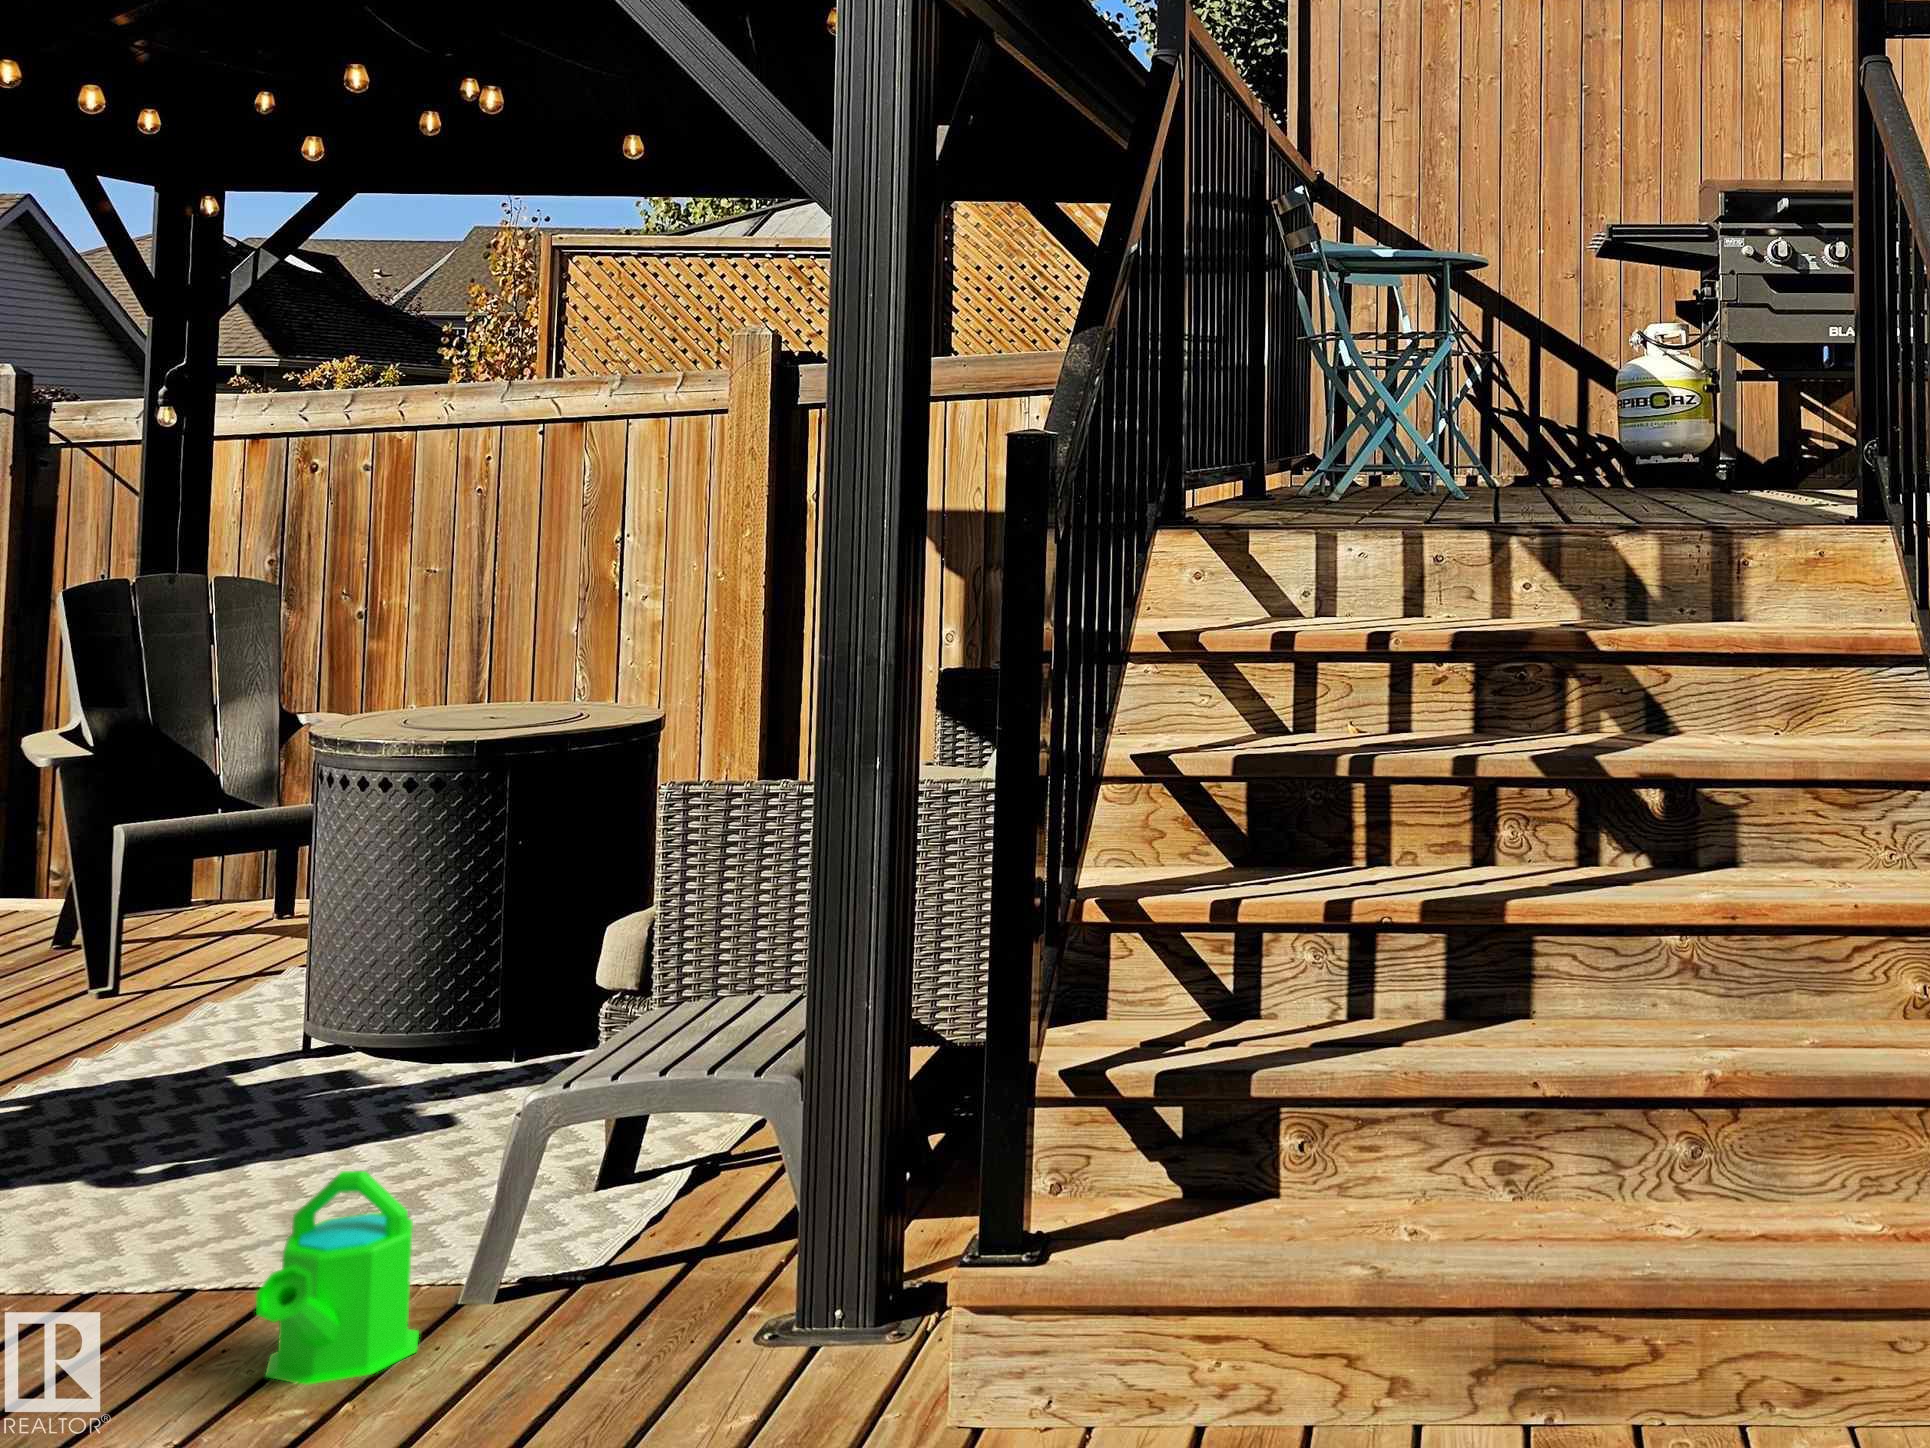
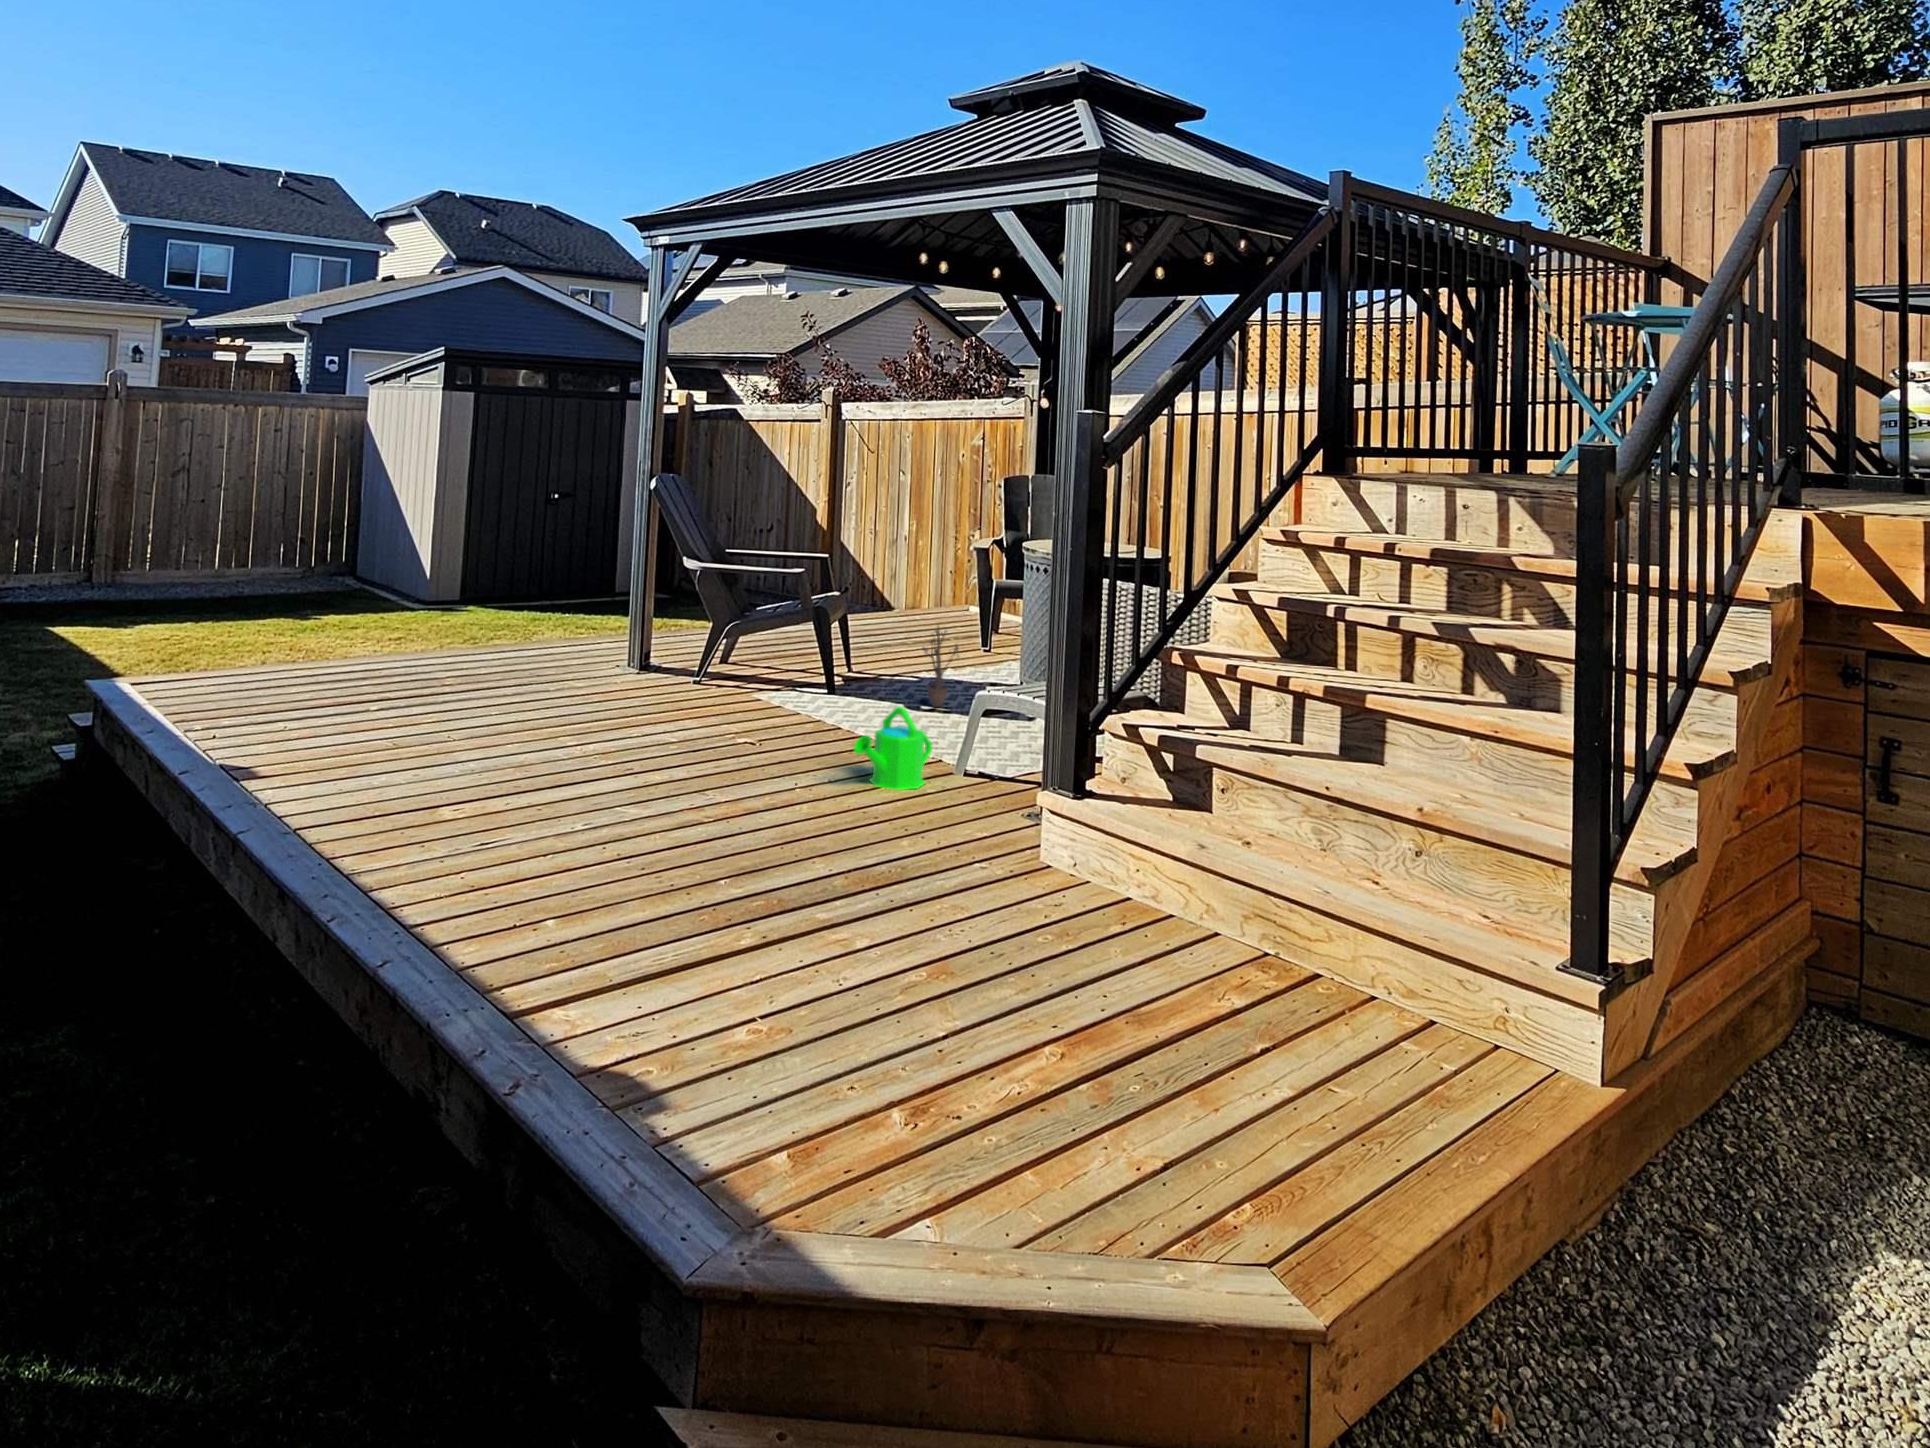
decorative plant: none [108,958,262,1155] -> present [918,627,958,707]

